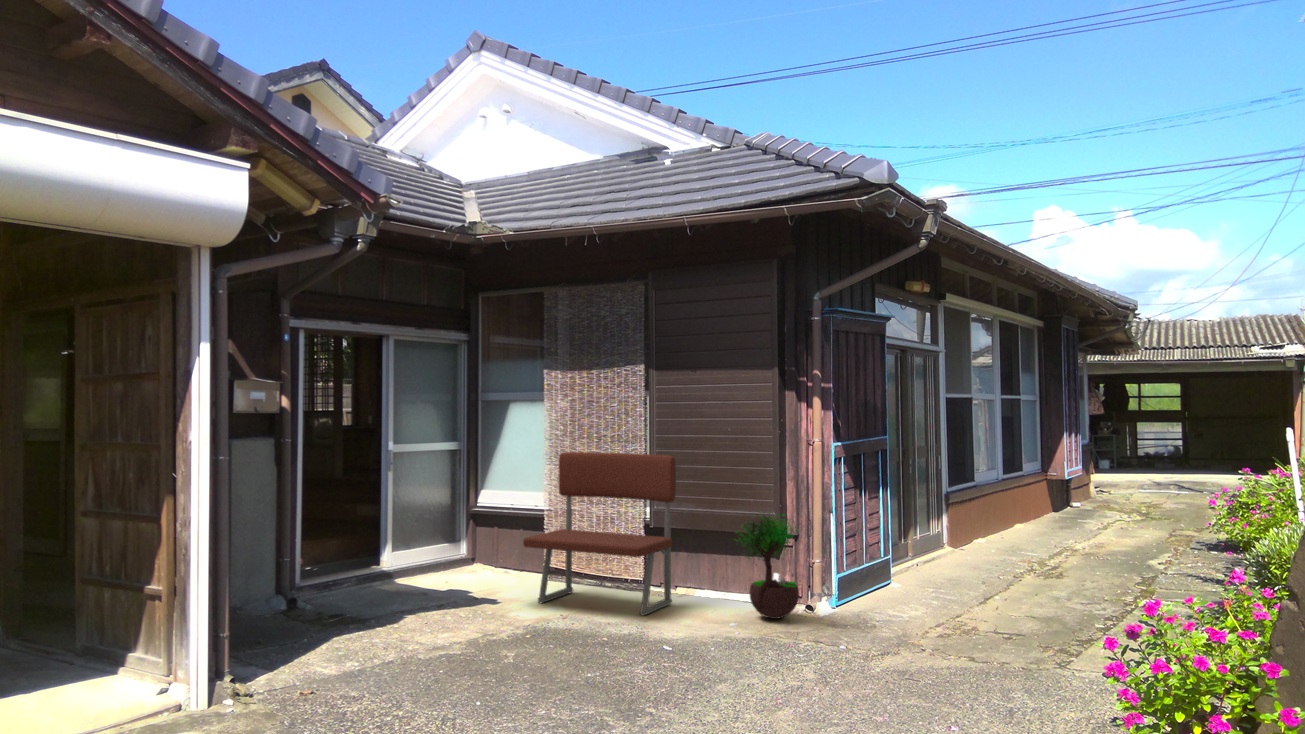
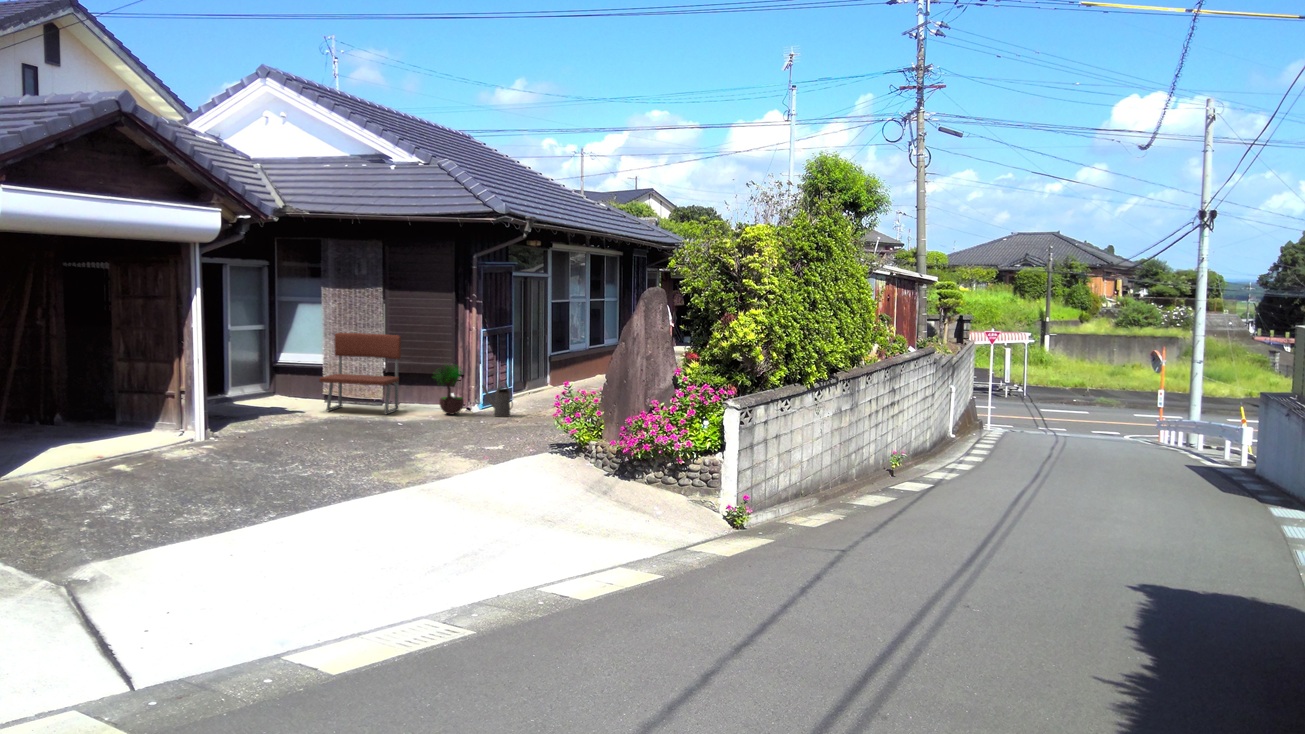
watering can: none [836,553,906,630] -> present [483,383,513,417]

